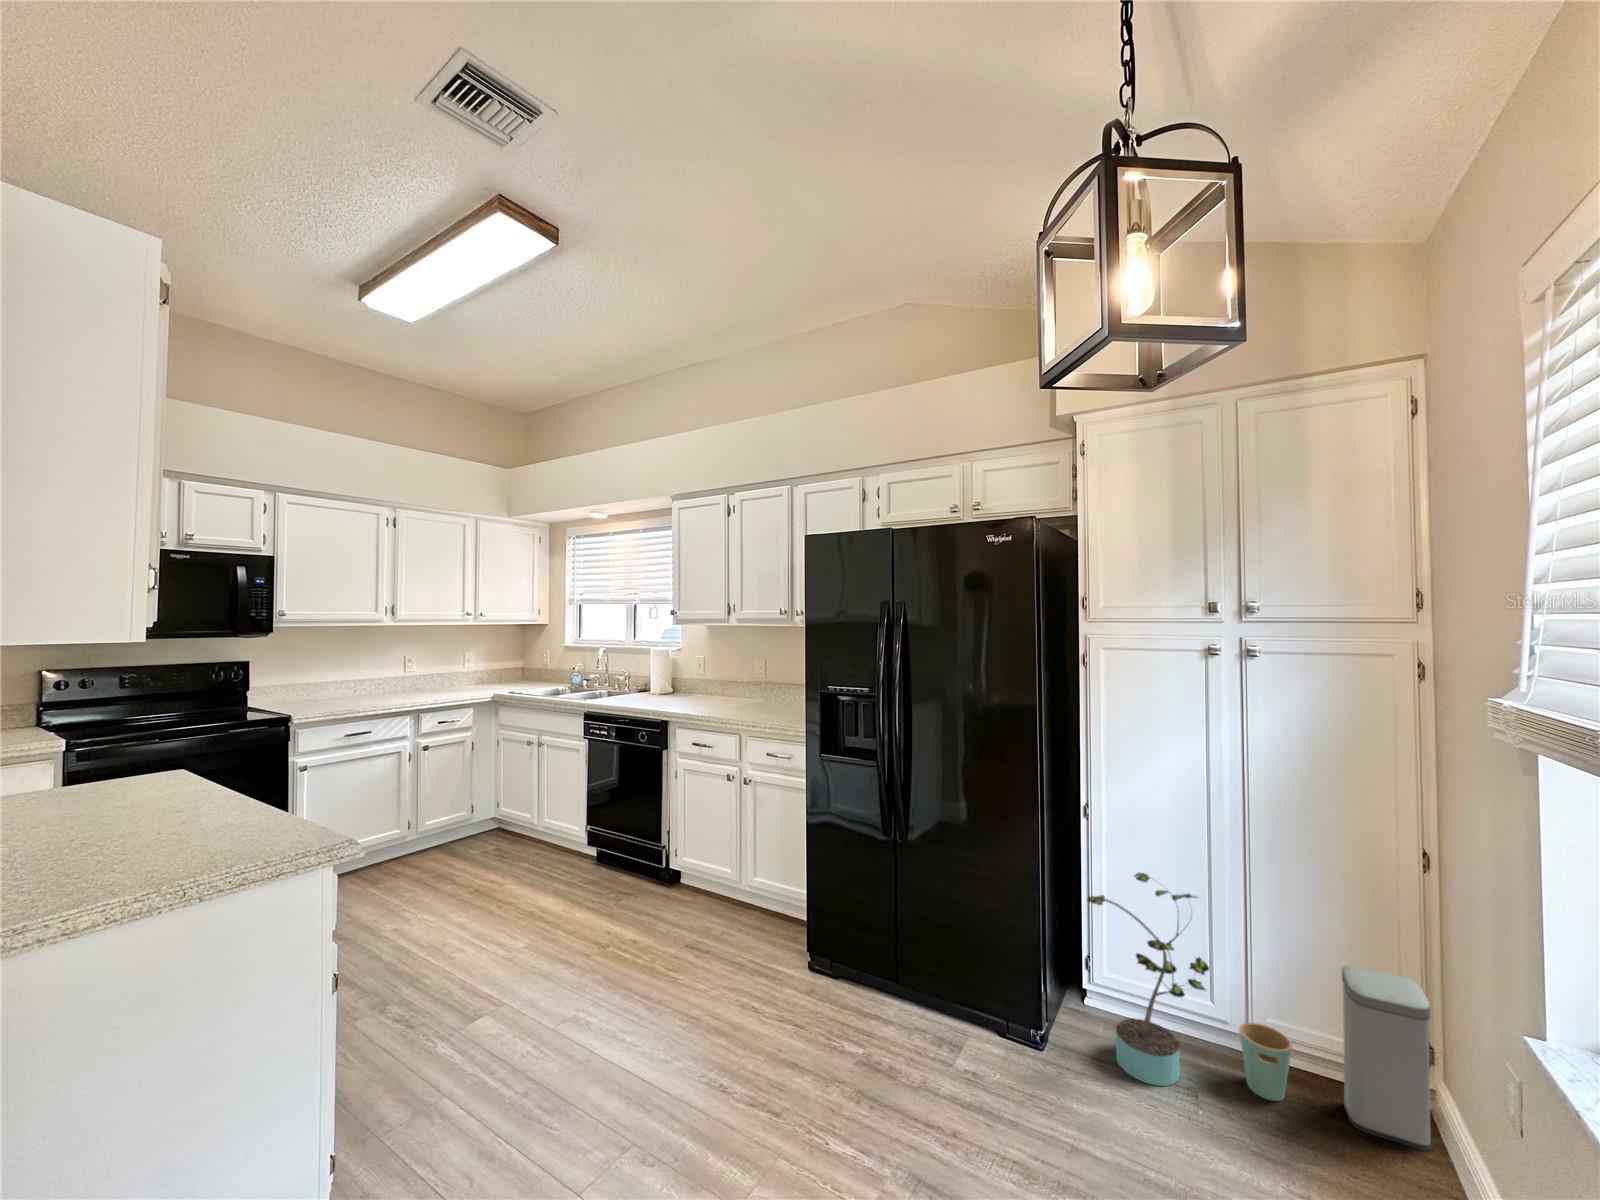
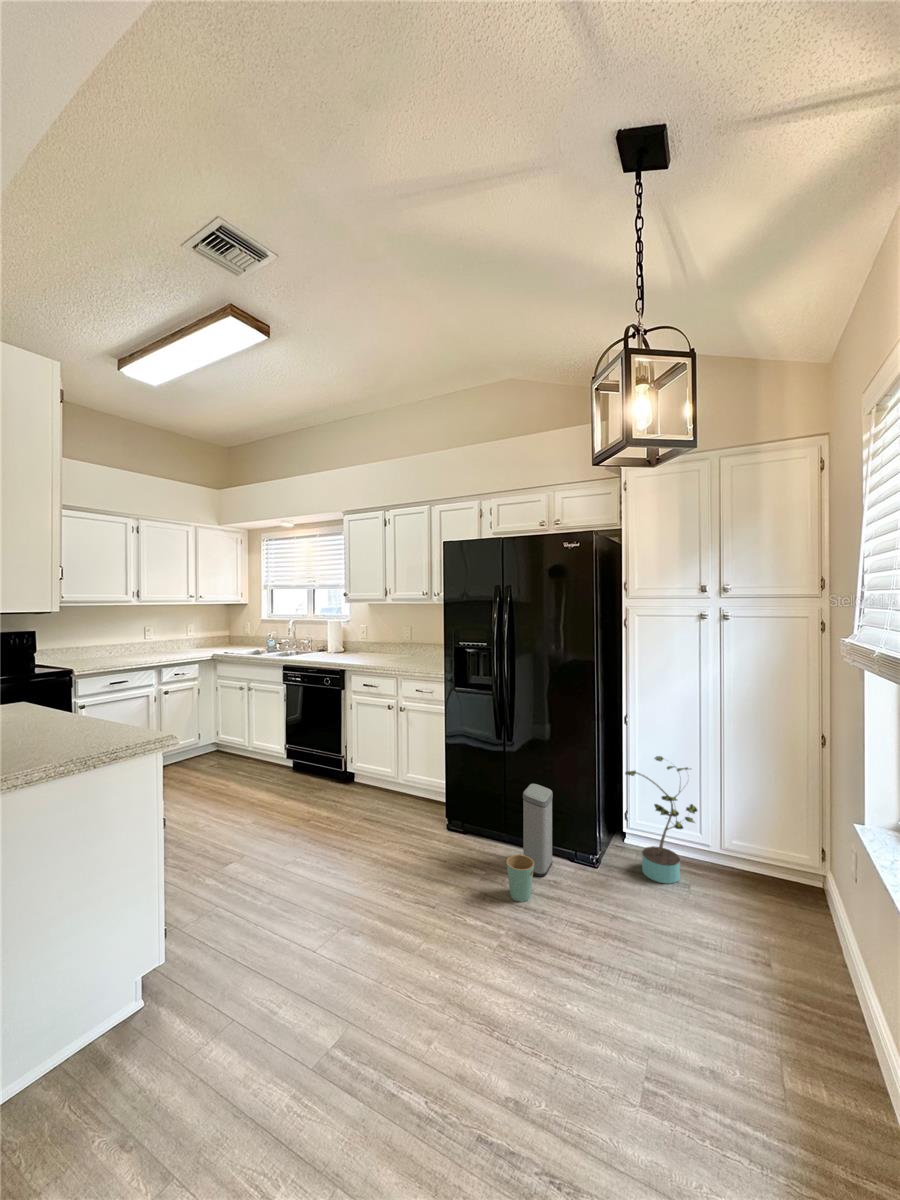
trash can: present [1239,966,1431,1151] -> present [506,784,553,902]

